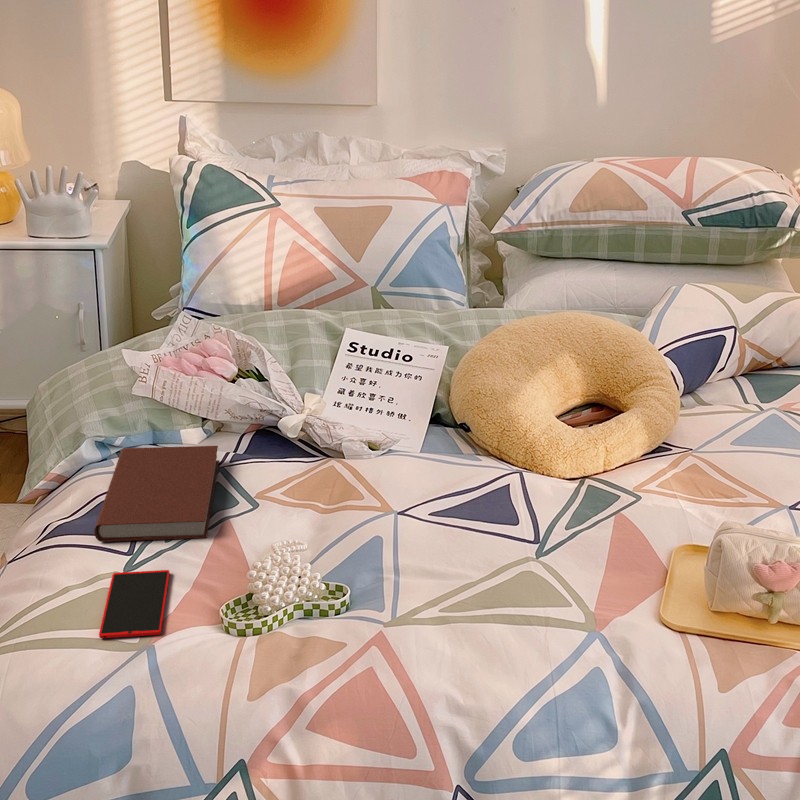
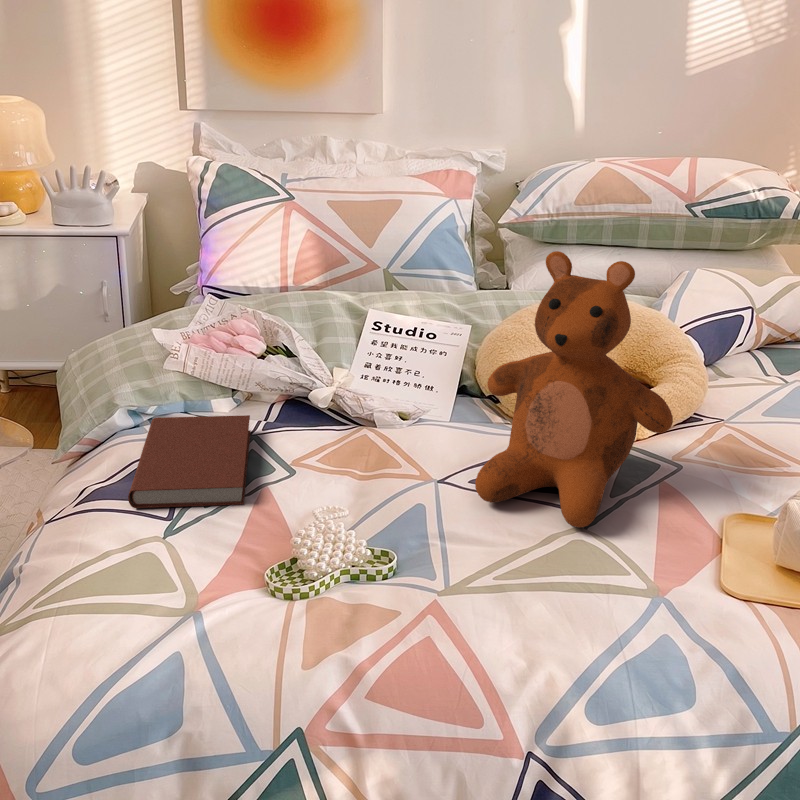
teddy bear: none [431,291,625,562] -> present [475,251,673,527]
smartphone: present [99,570,170,638] -> none [138,536,208,605]

